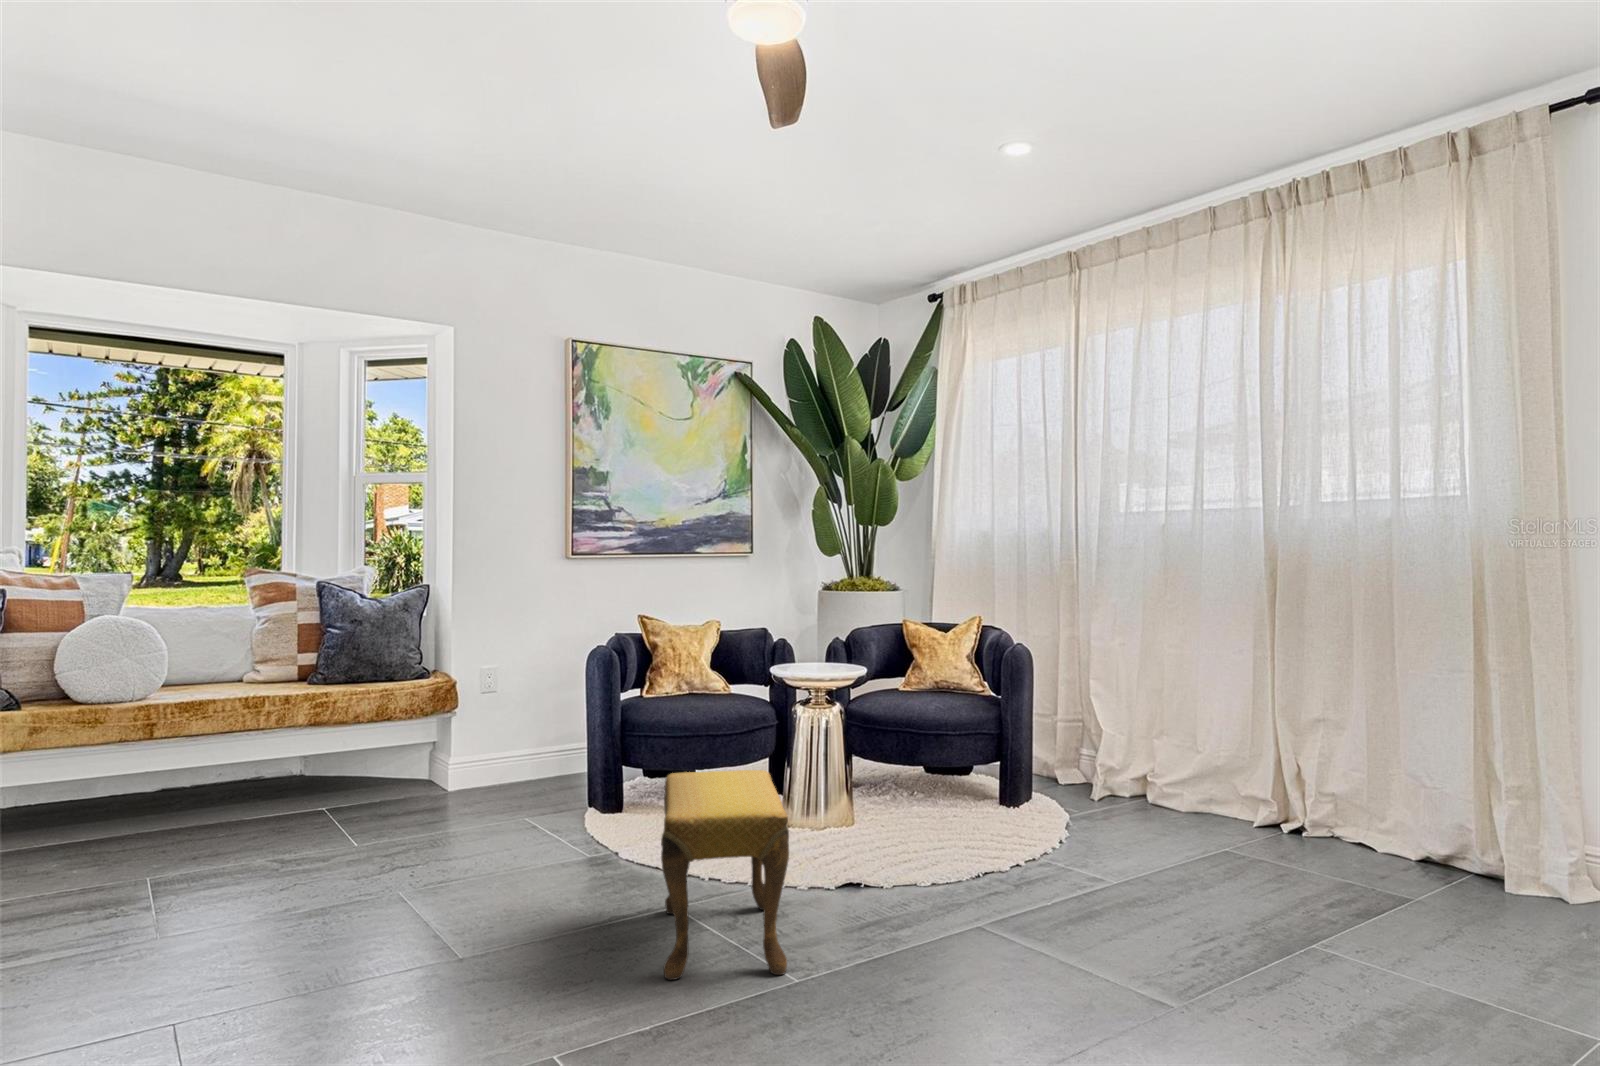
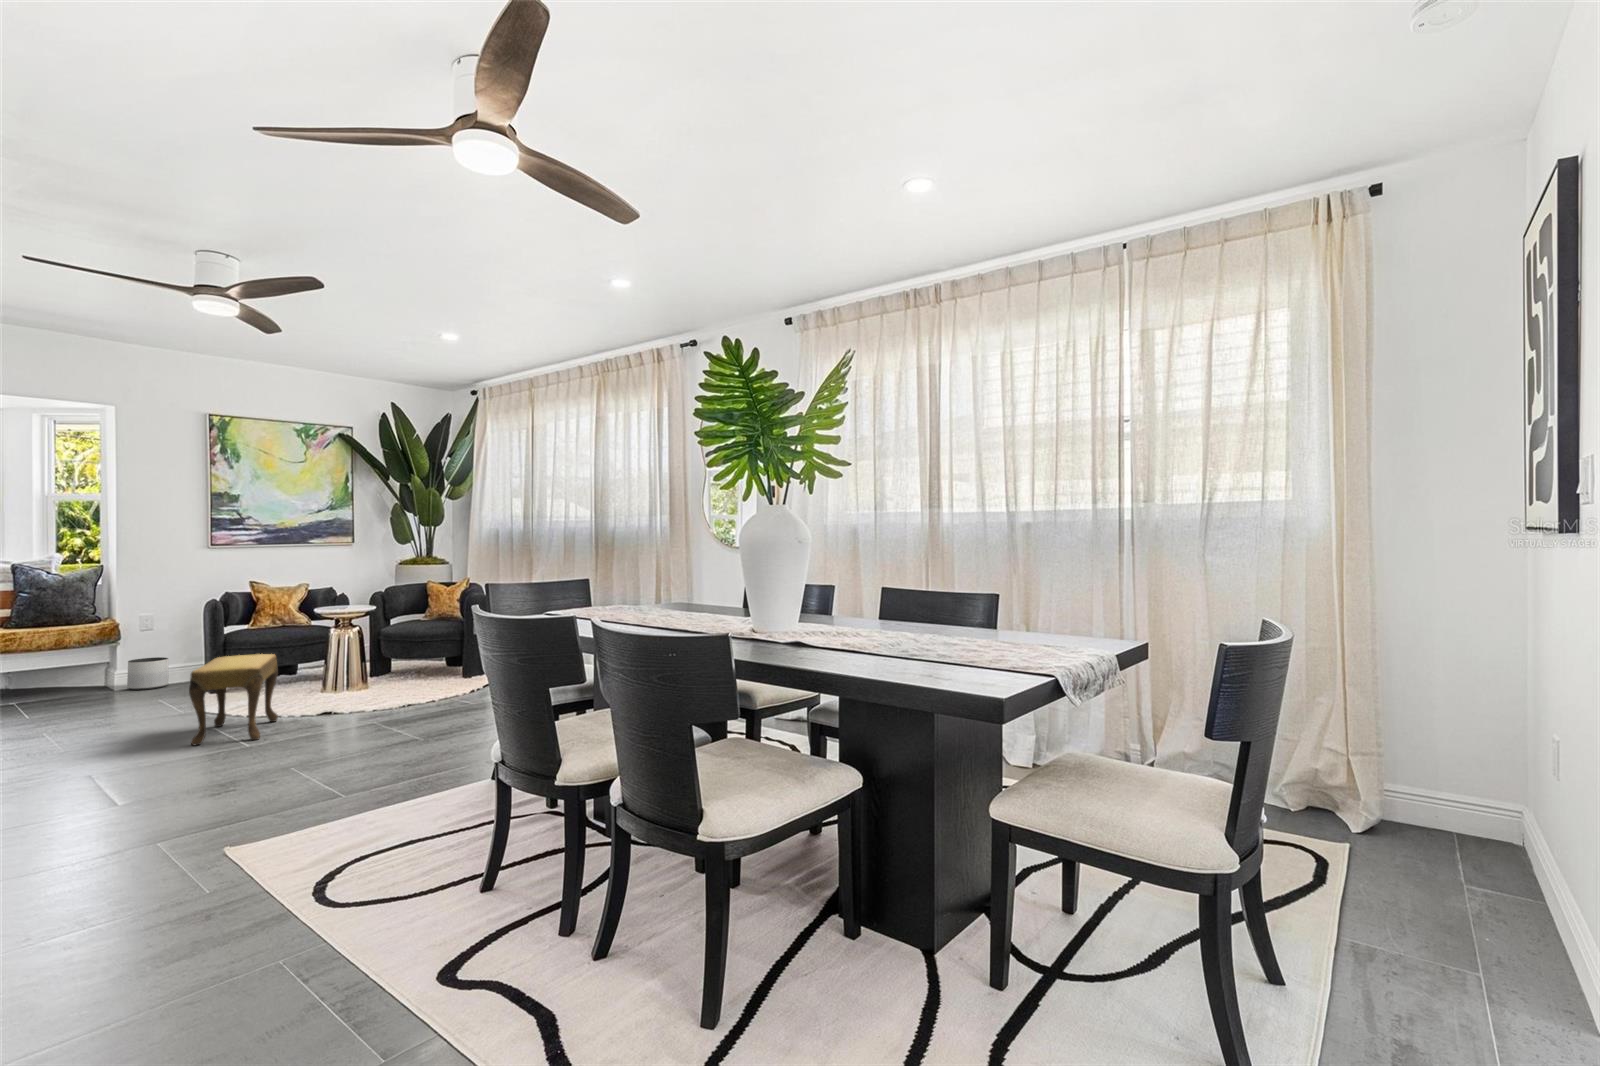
planter: none [467,736,520,791] -> present [127,657,169,690]

